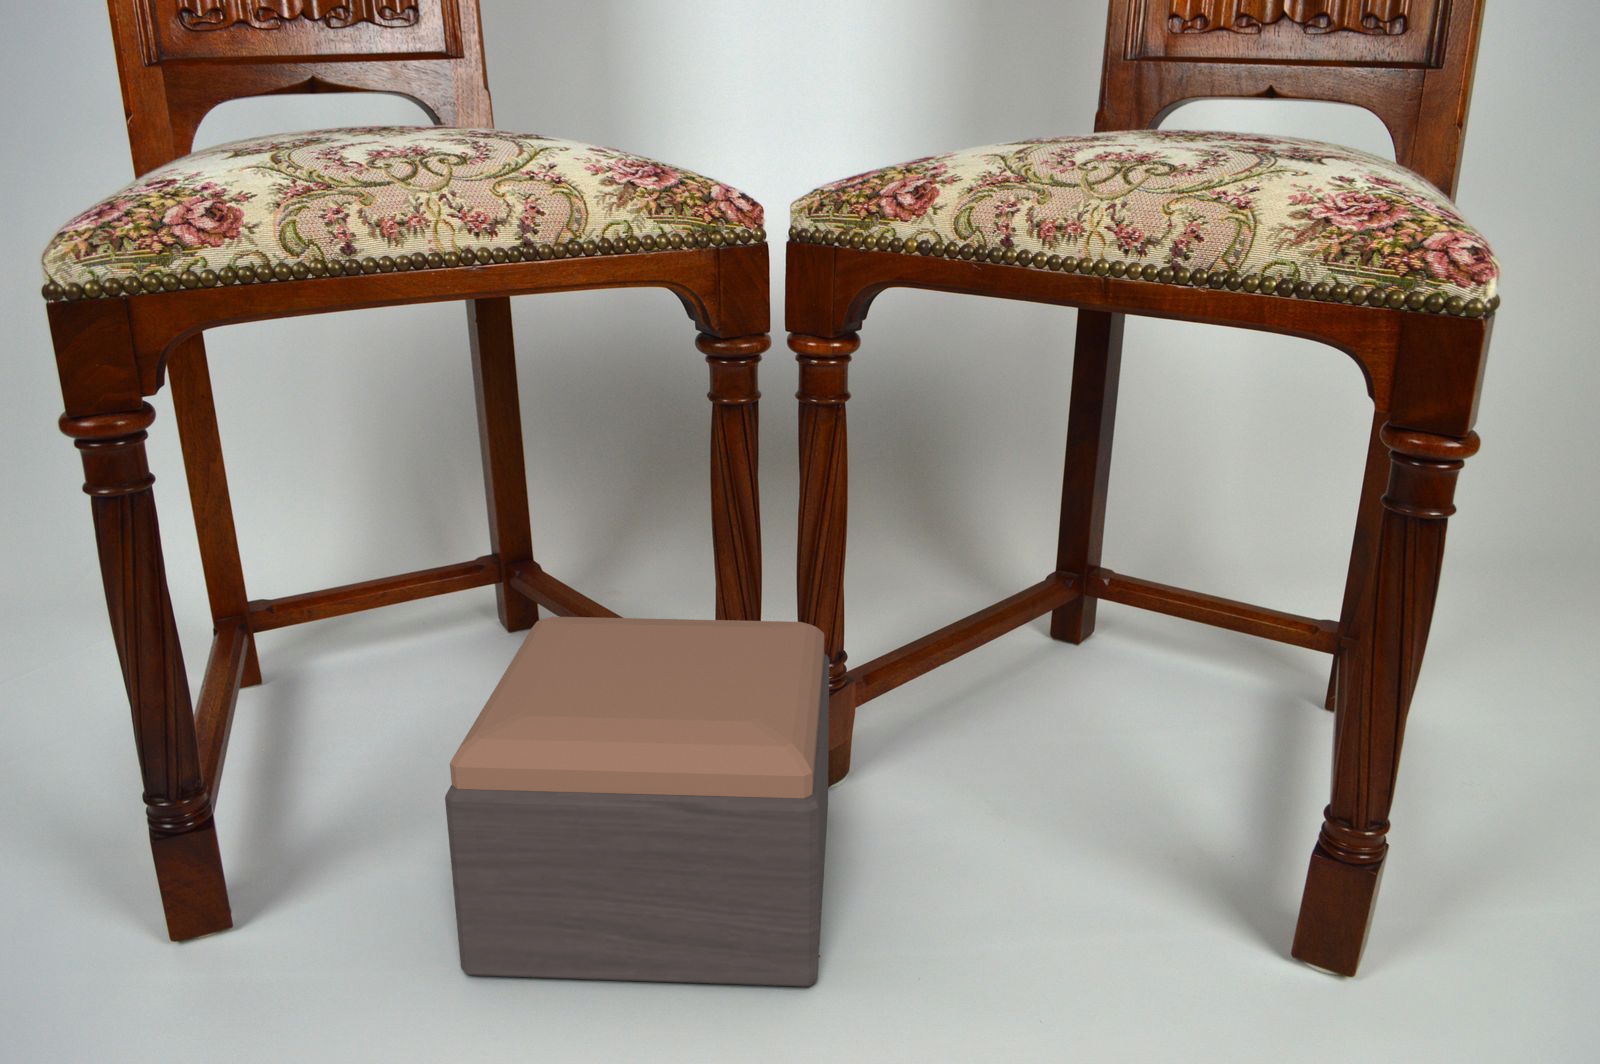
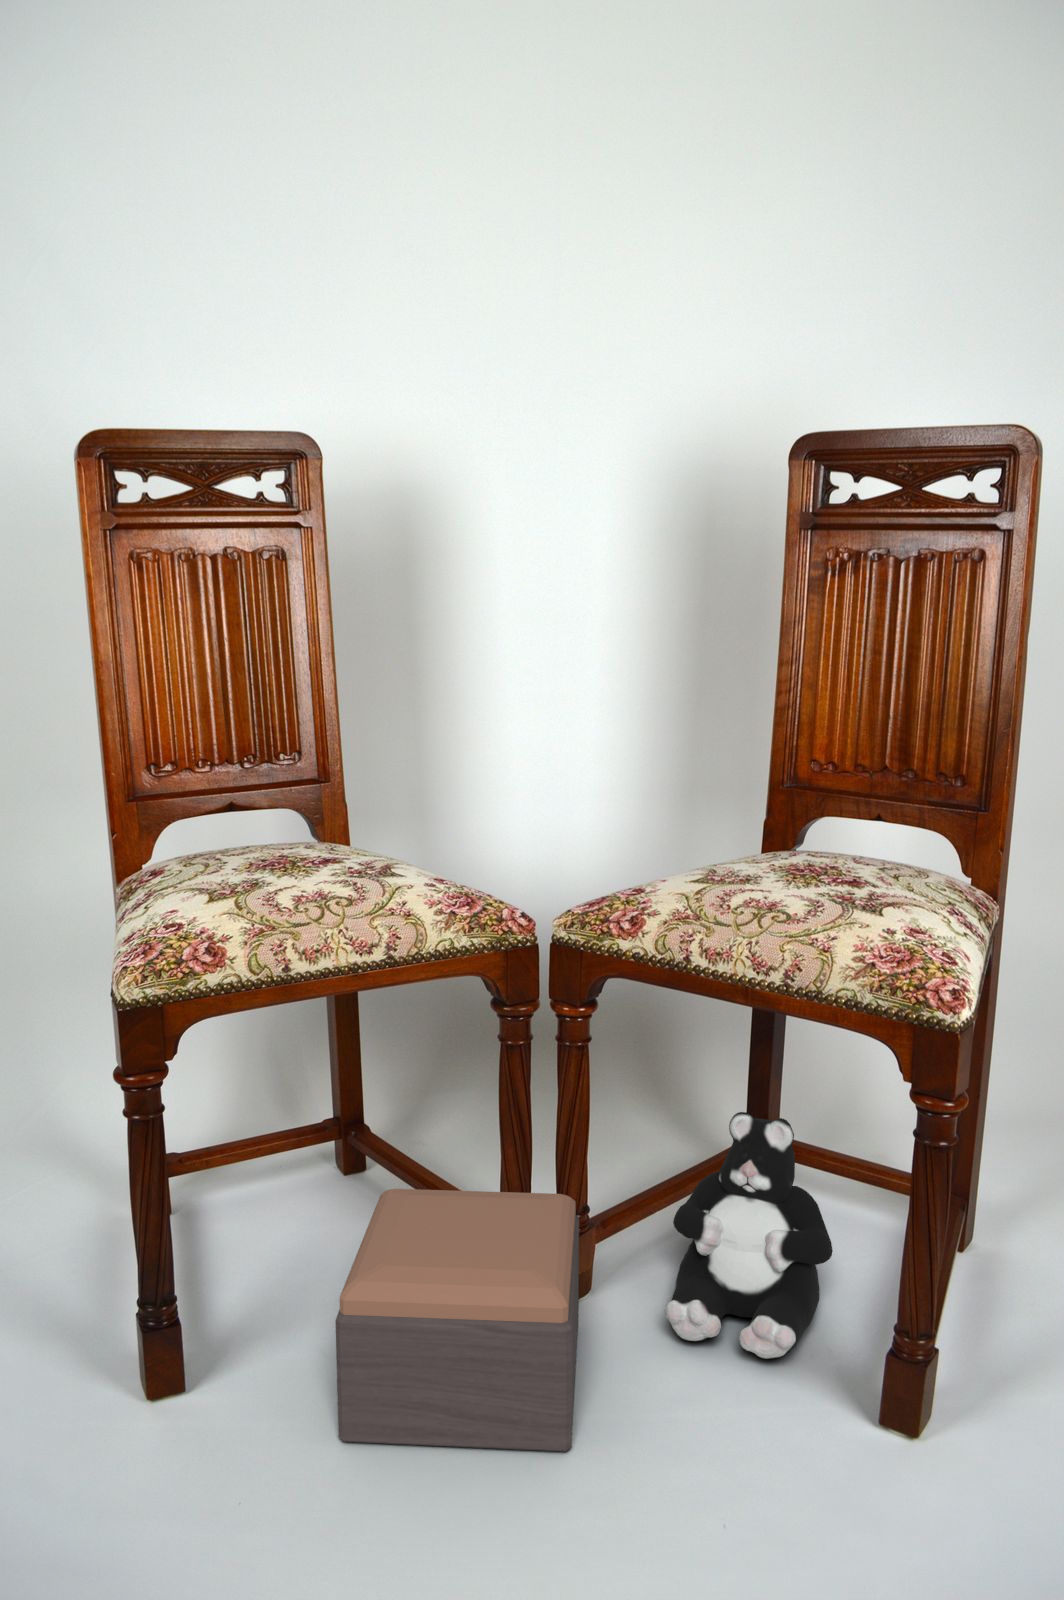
plush toy: none [956,508,1202,853] -> present [665,1112,833,1359]

